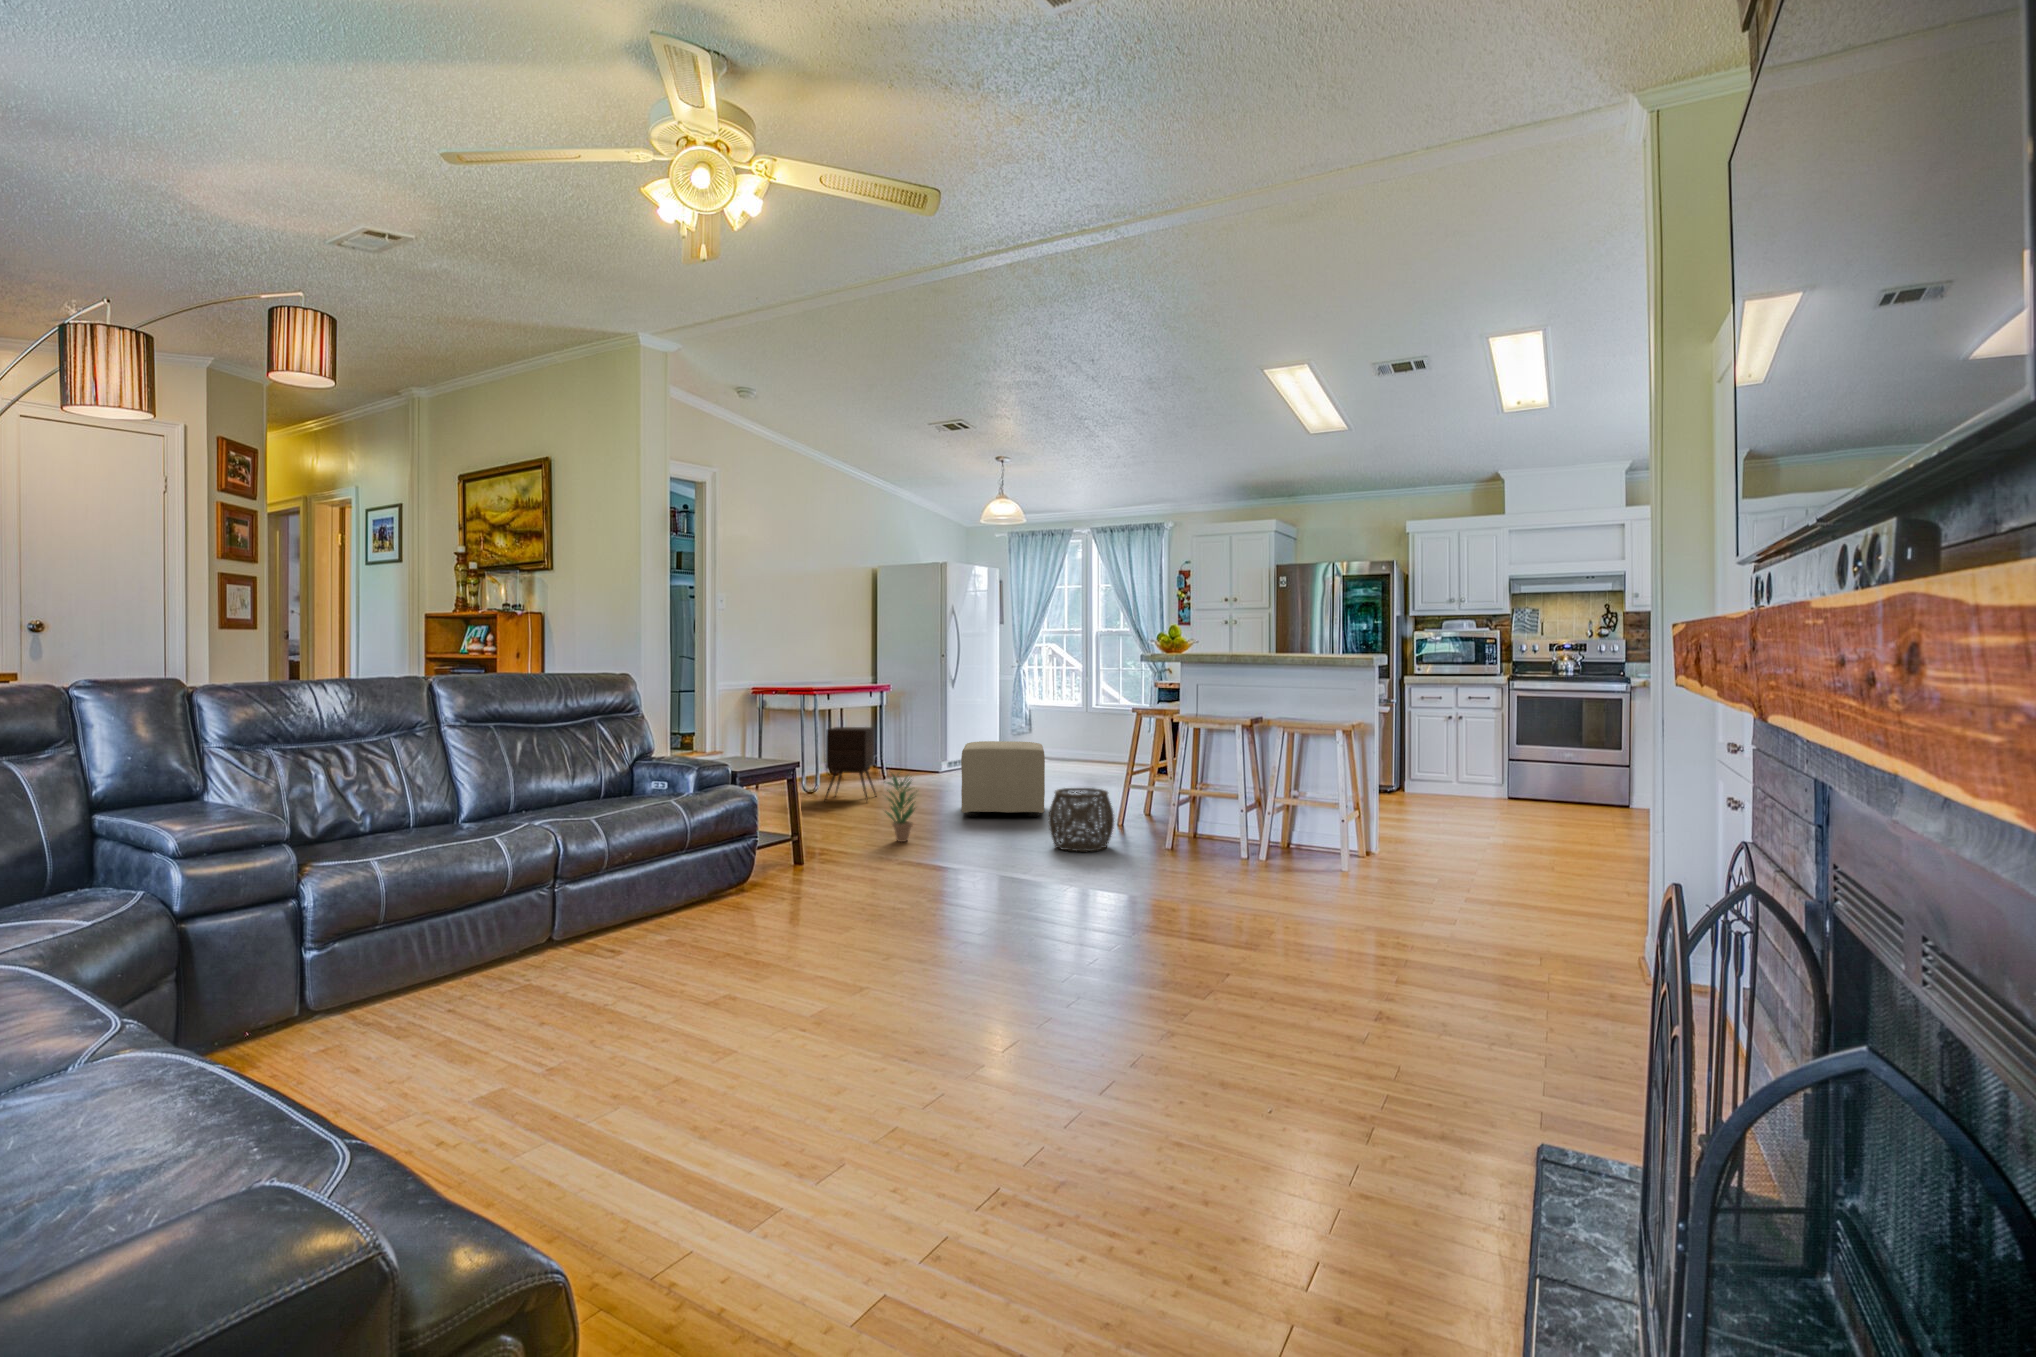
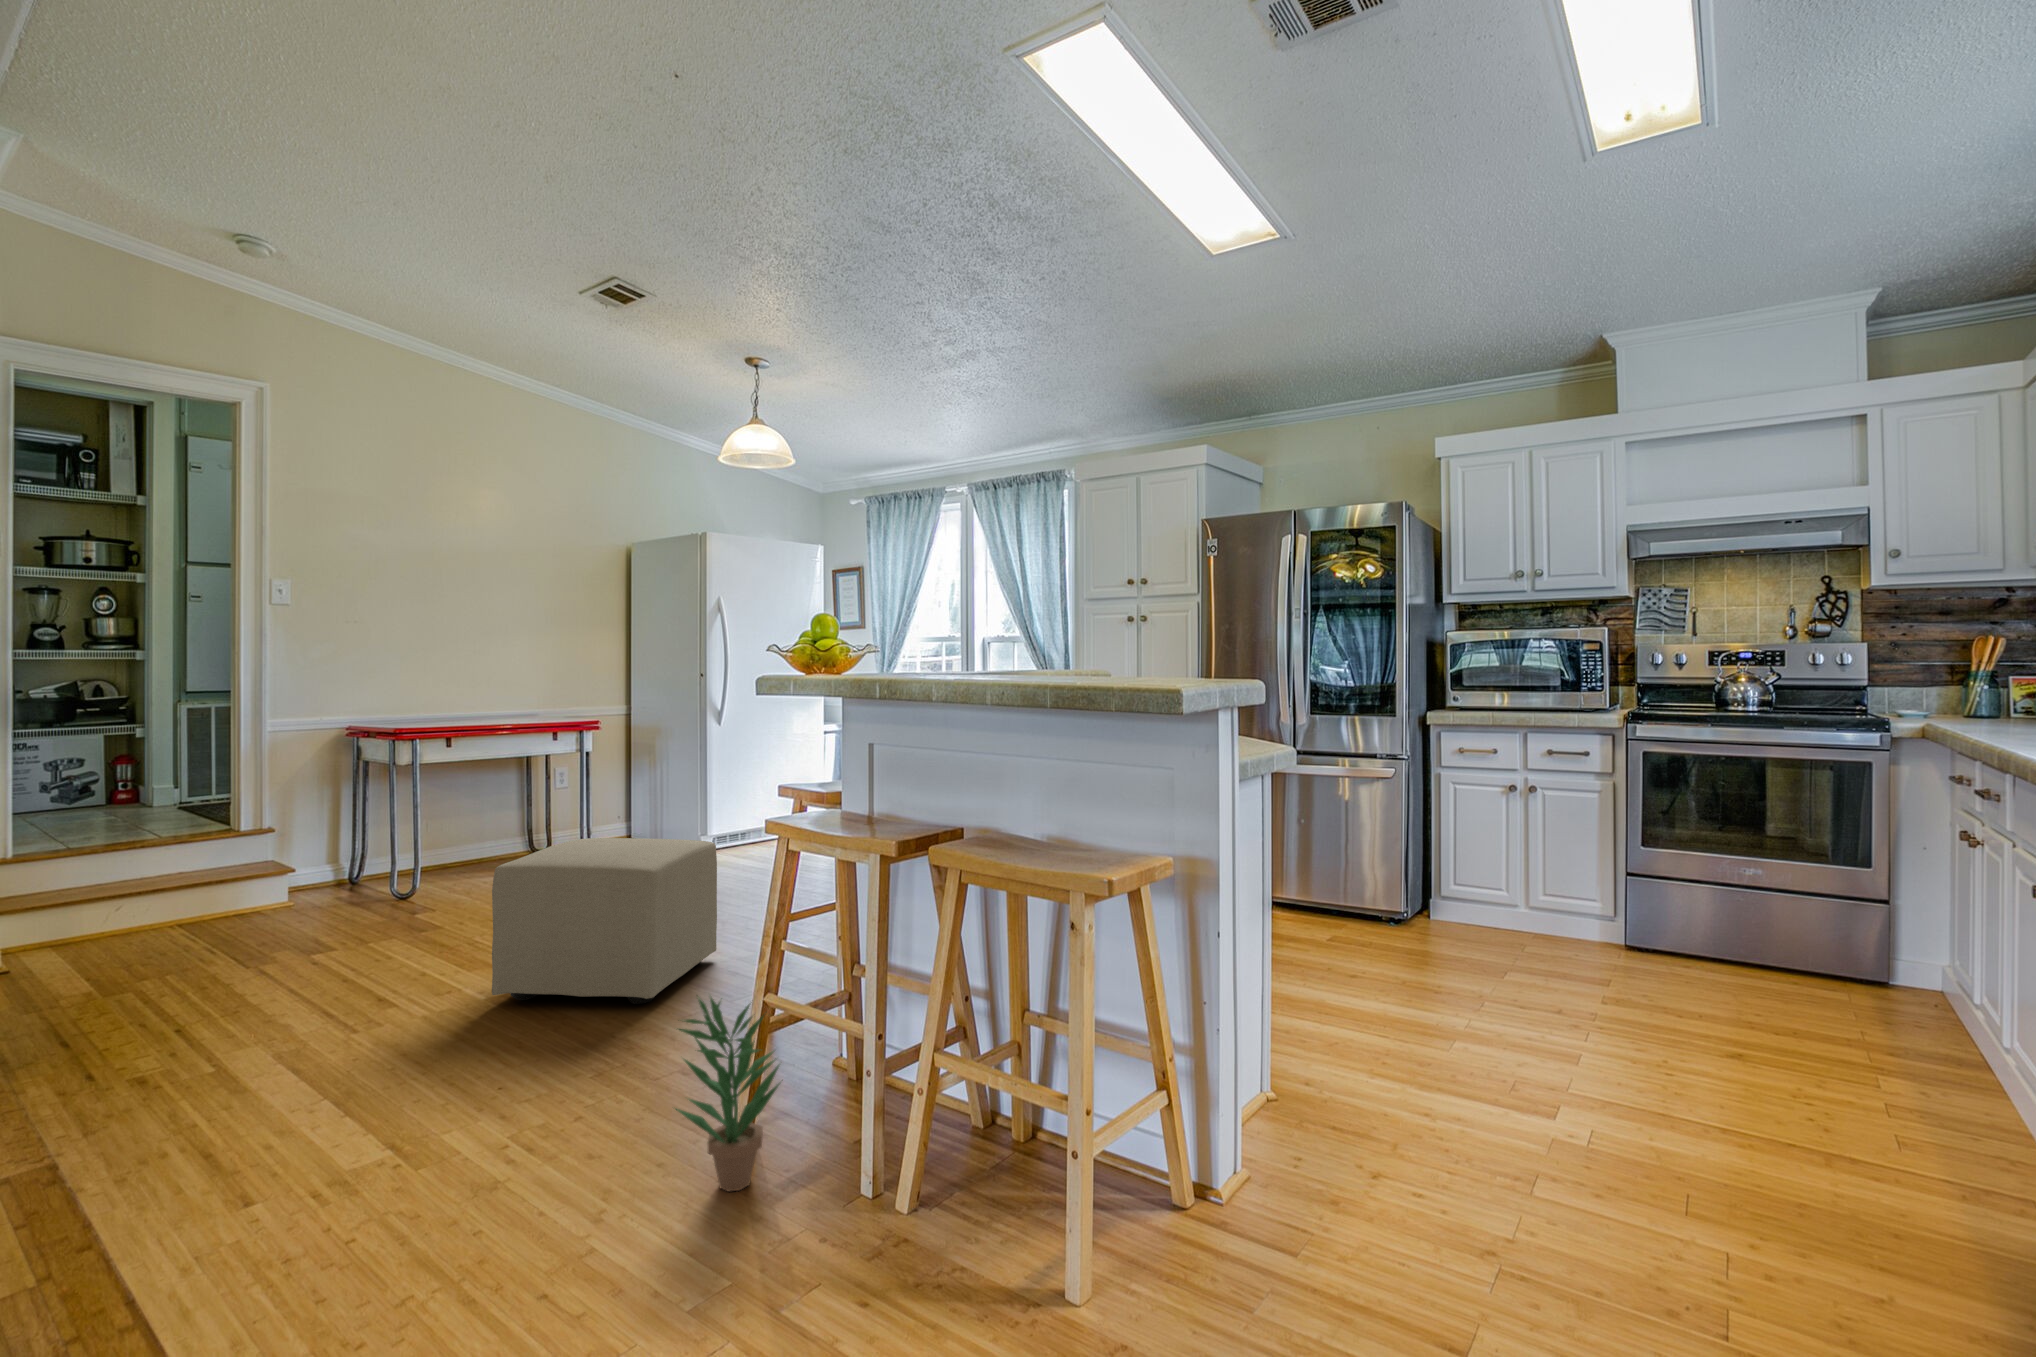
side table: present [825,727,876,801] -> none [351,798,481,942]
potted plant: present [886,774,914,842] -> present [676,996,779,1192]
woven basket: present [1049,788,1114,852] -> none [441,1001,630,1202]

